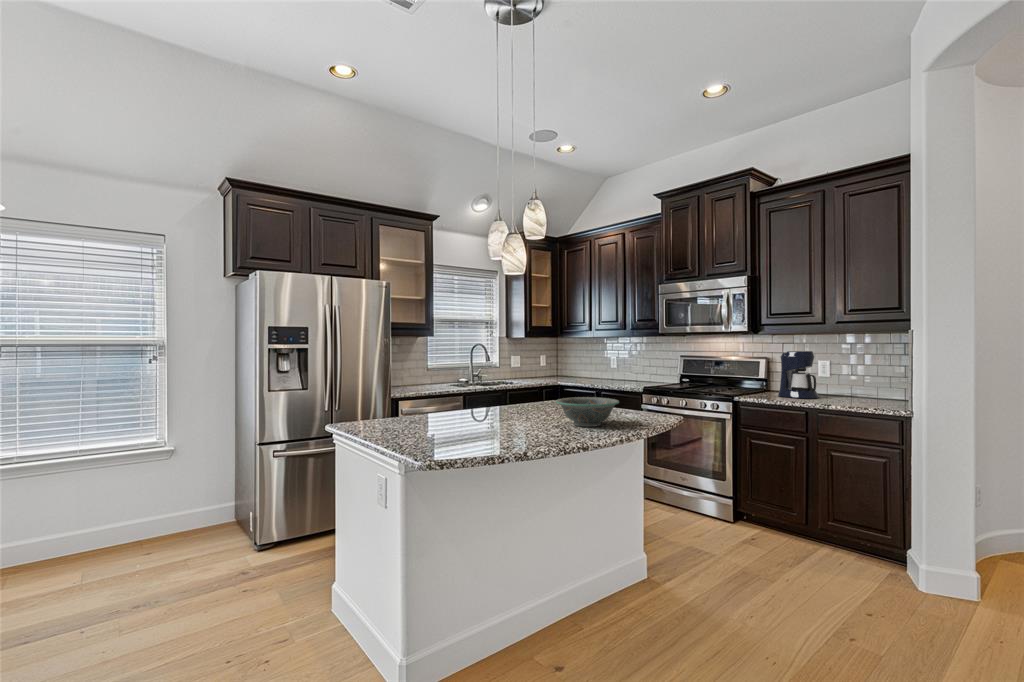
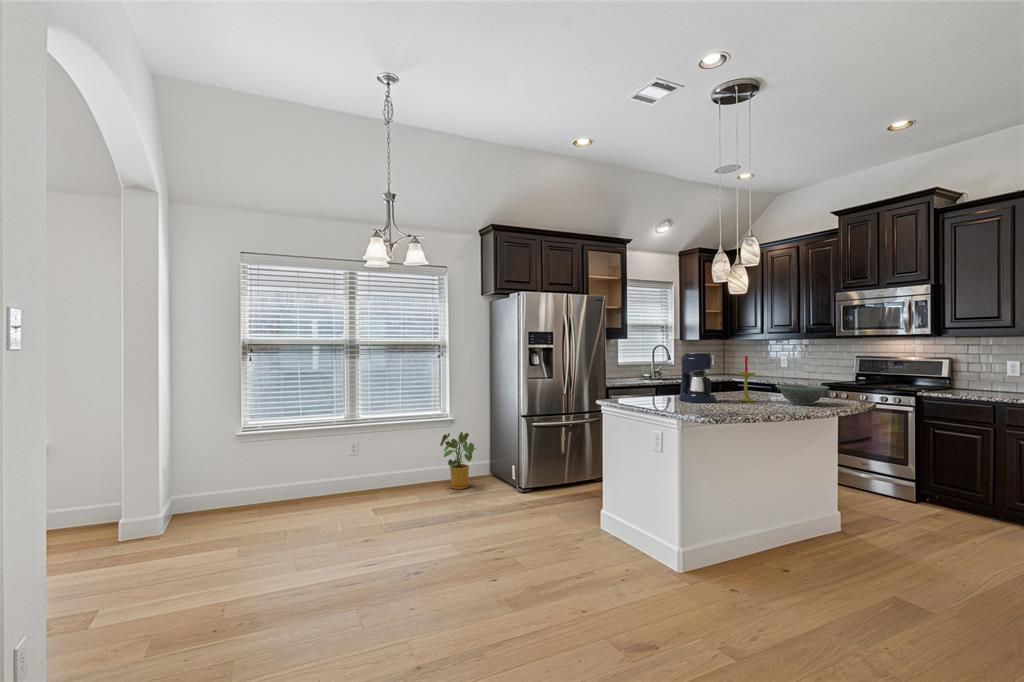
coffee maker: present [778,351,819,399] -> present [679,353,717,403]
candle: none [513,358,537,422] -> present [737,356,756,401]
house plant: none [133,469,200,554] -> present [440,432,475,489]

